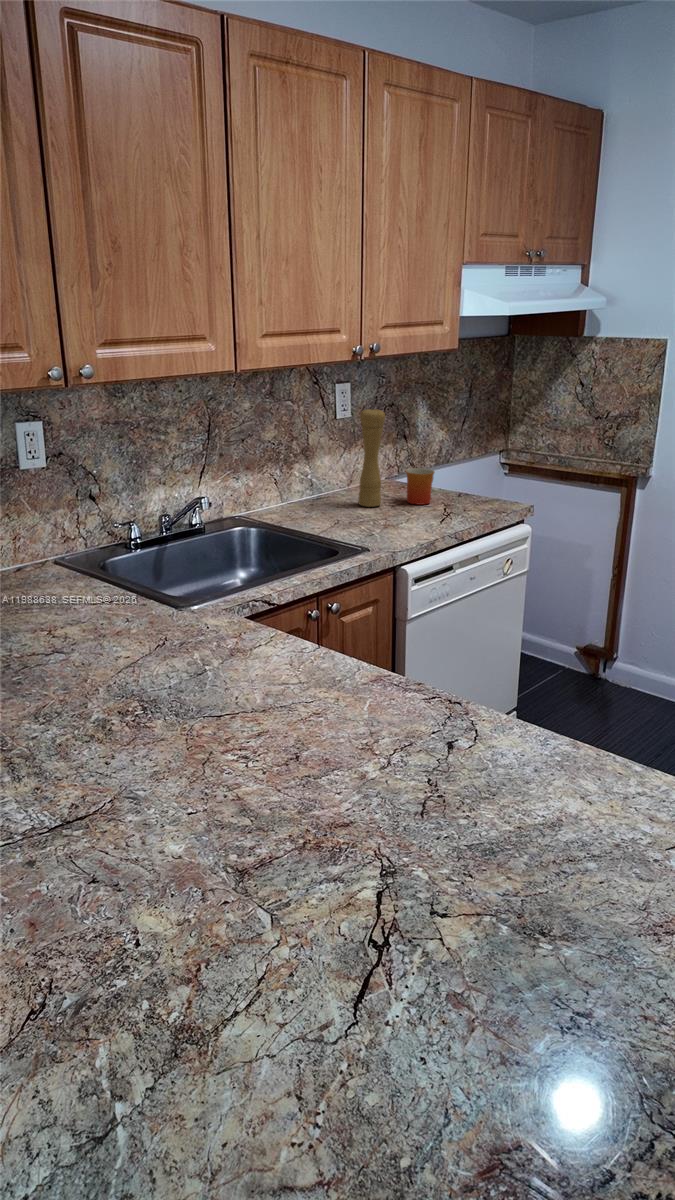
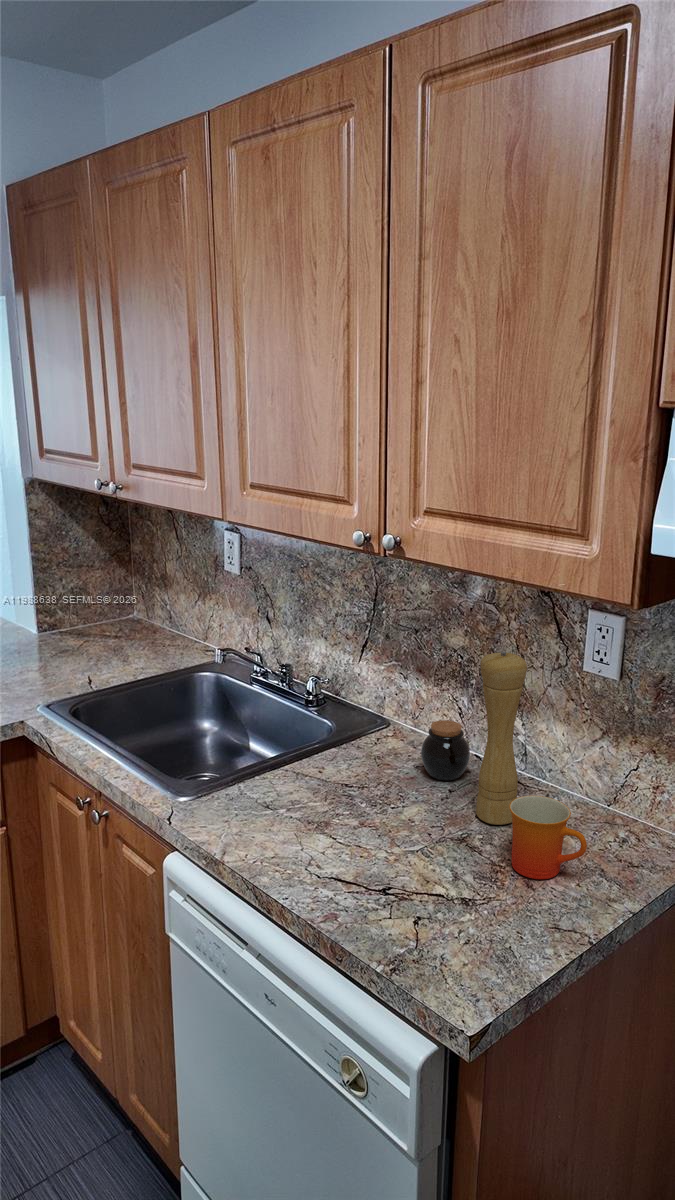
jar: none [303,476,334,513] -> present [421,720,470,780]

